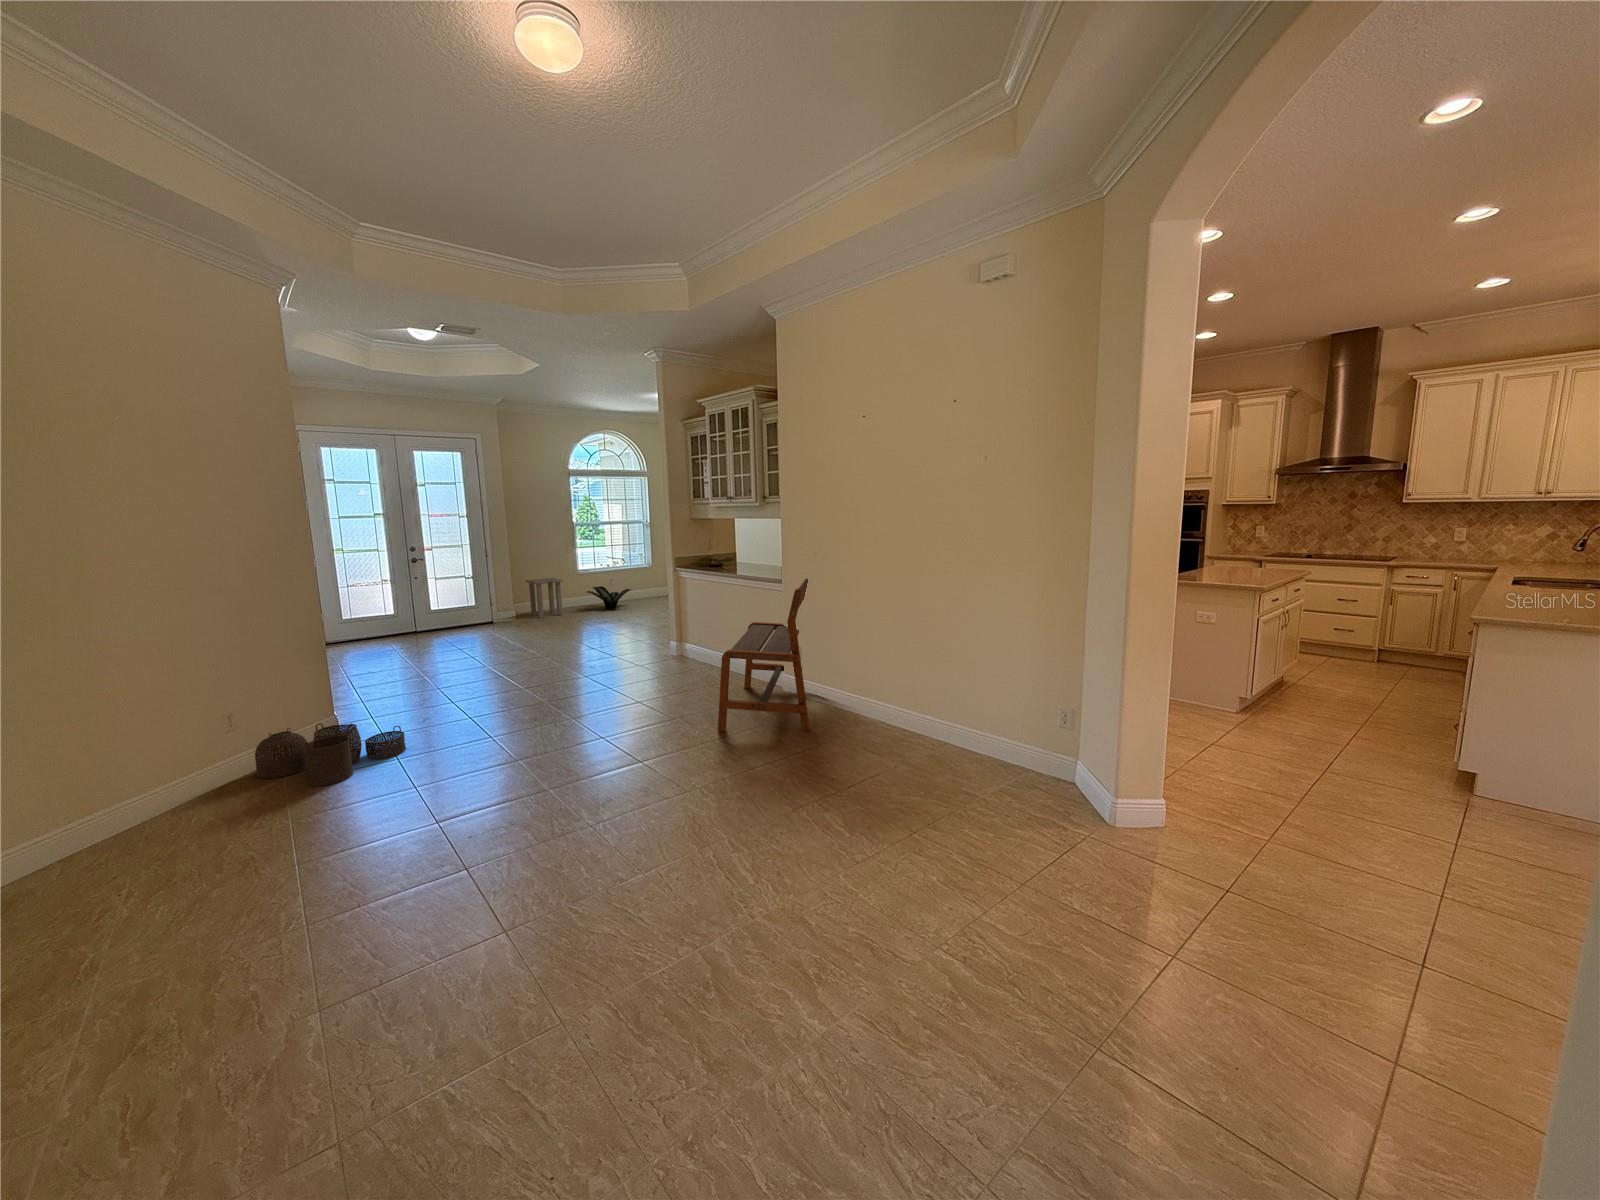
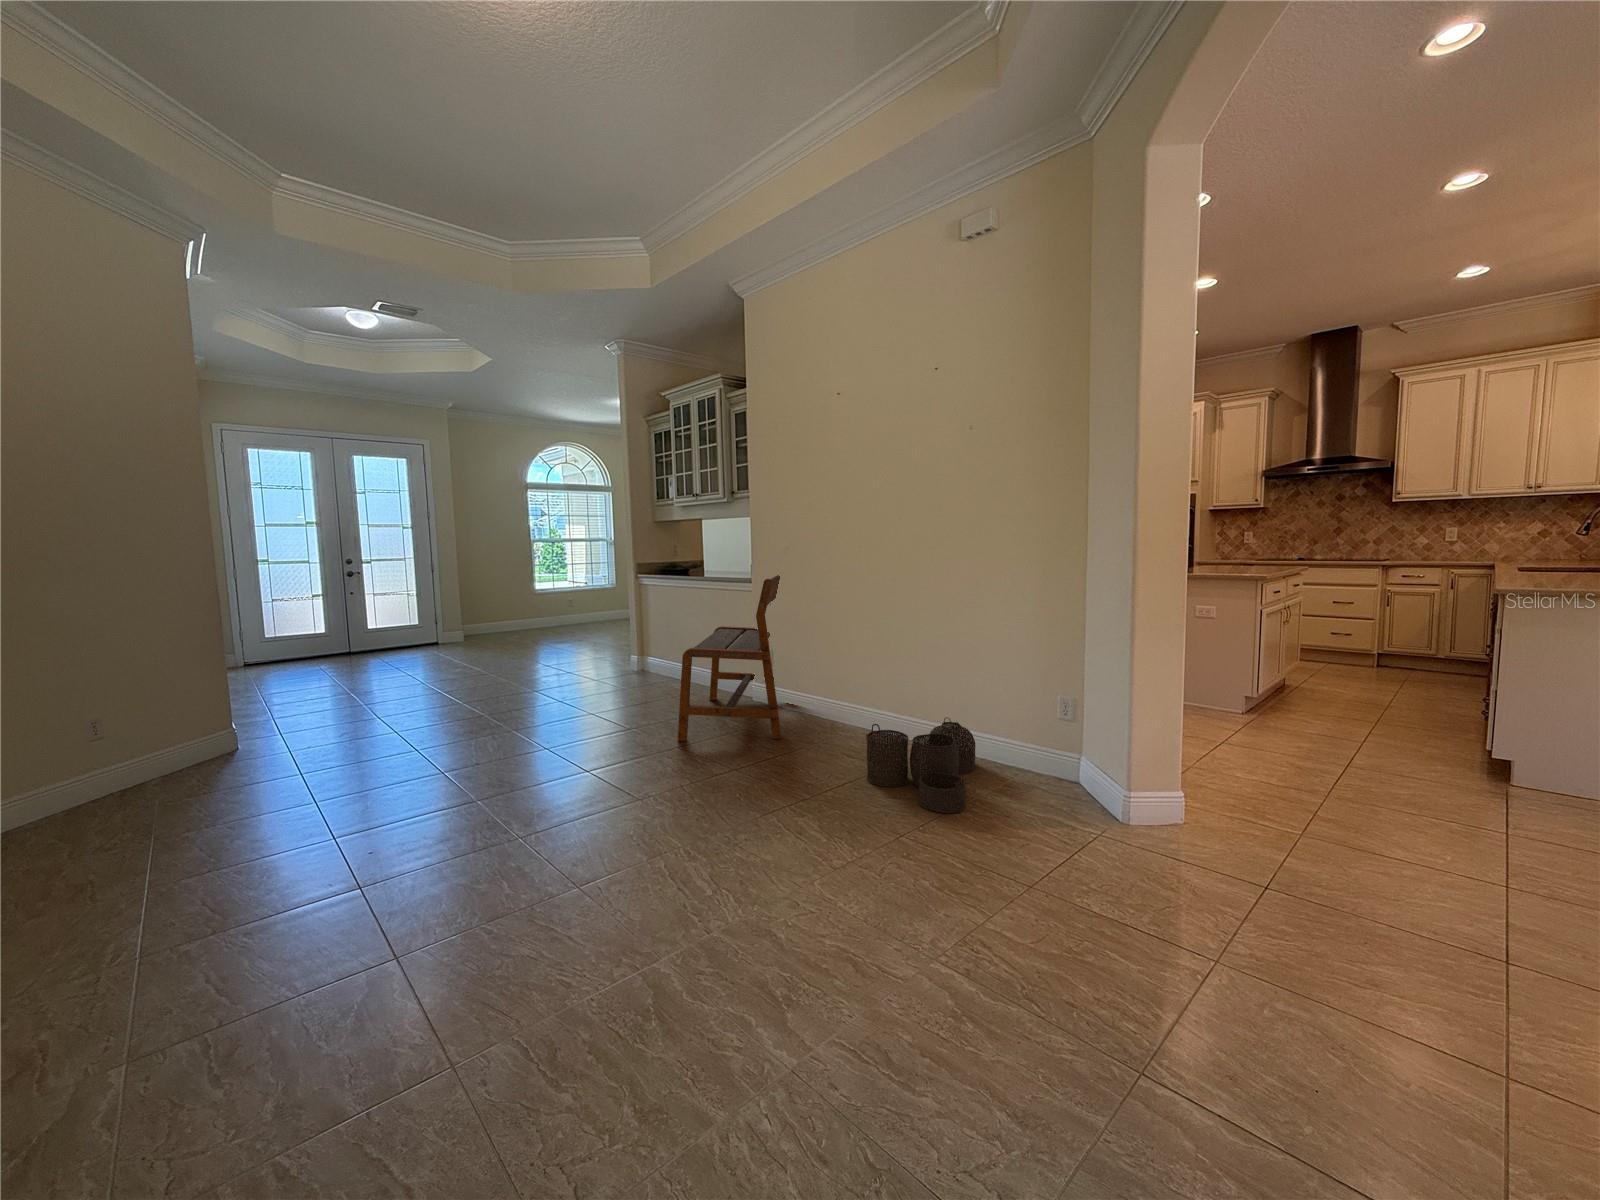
side table: present [526,578,563,618] -> none [474,597,515,639]
potted plant: present [587,586,630,609] -> none [538,607,591,631]
woven basket: present [255,723,406,786] -> present [866,717,975,813]

